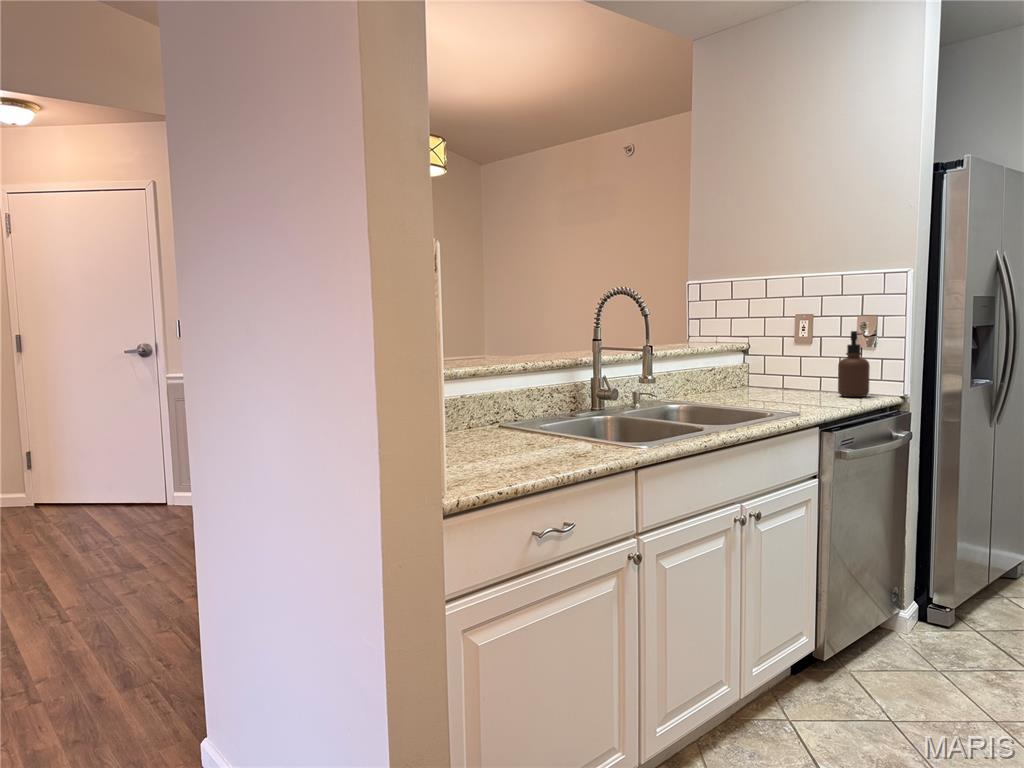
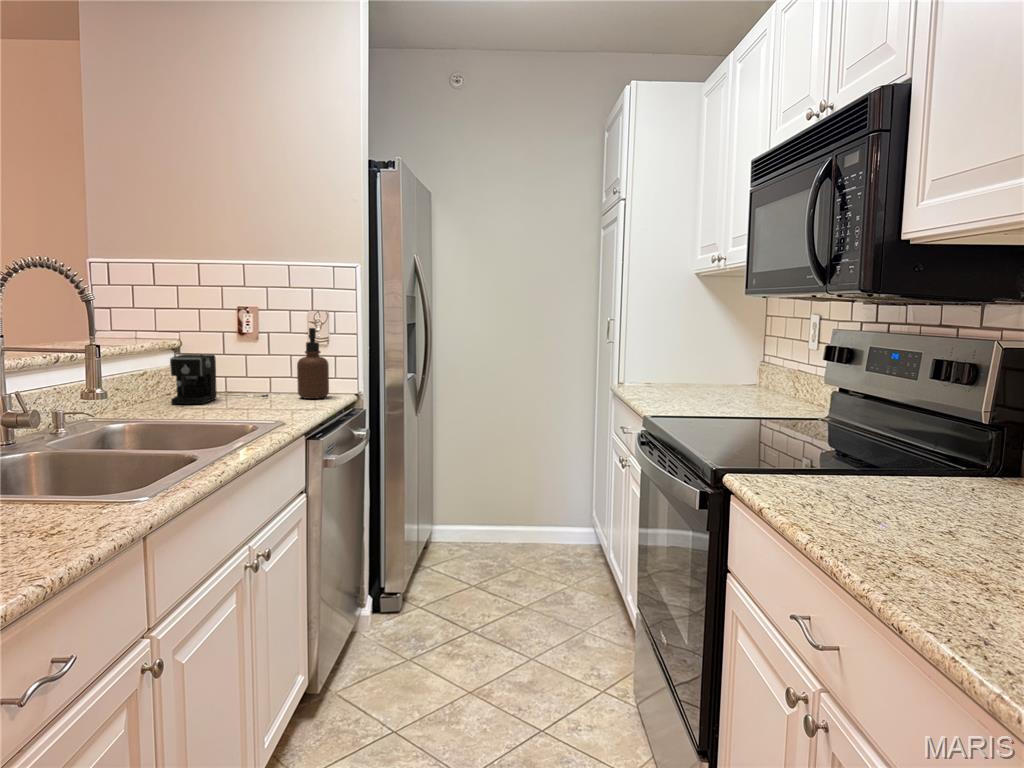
coffee maker: none [729,355,812,396] -> present [170,354,268,404]

